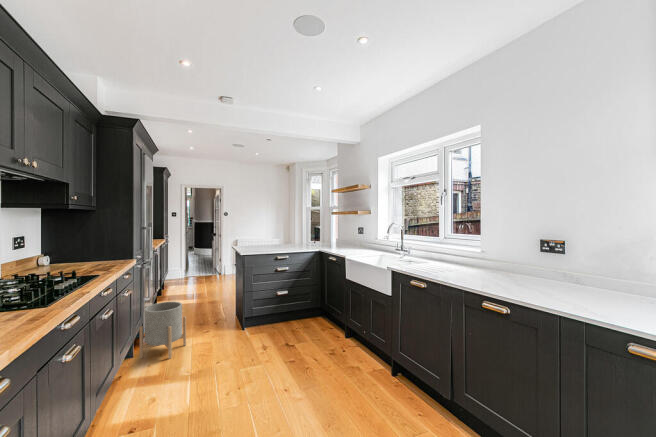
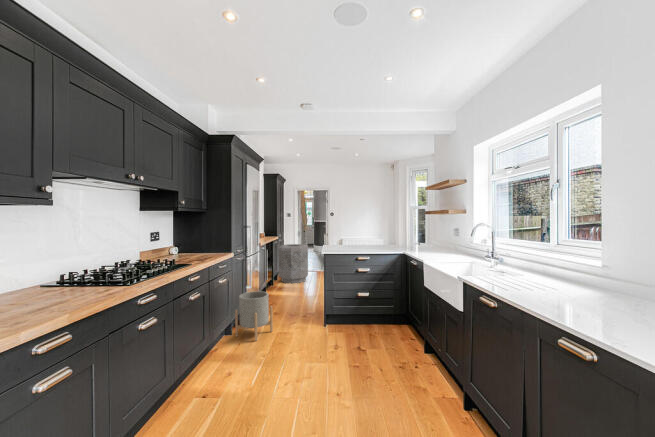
trash can: none [168,247,203,291] -> present [279,244,308,283]

